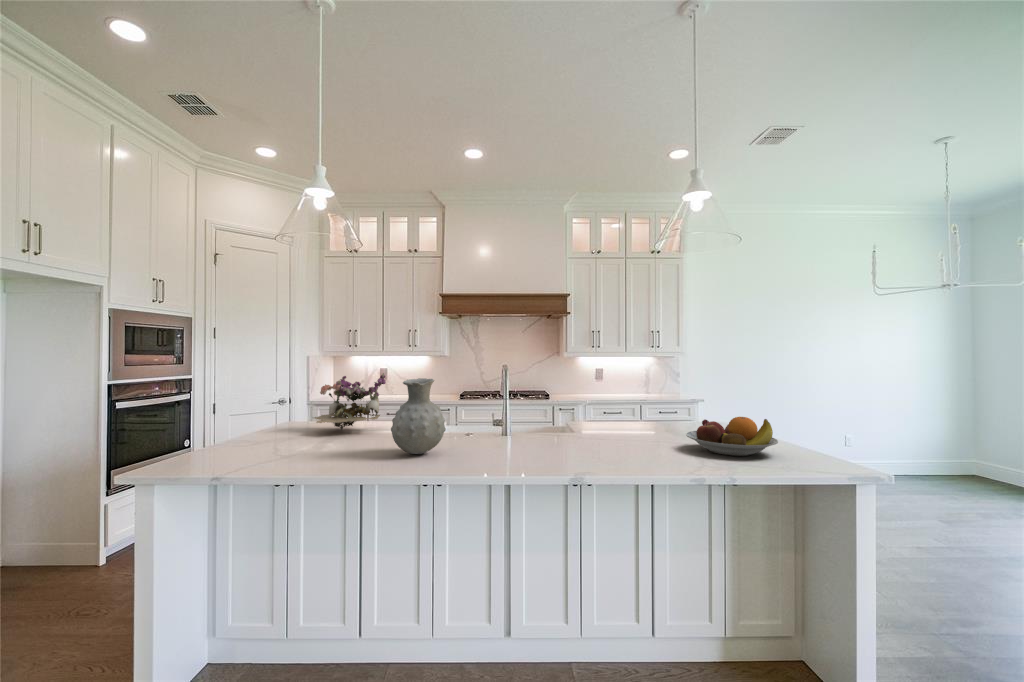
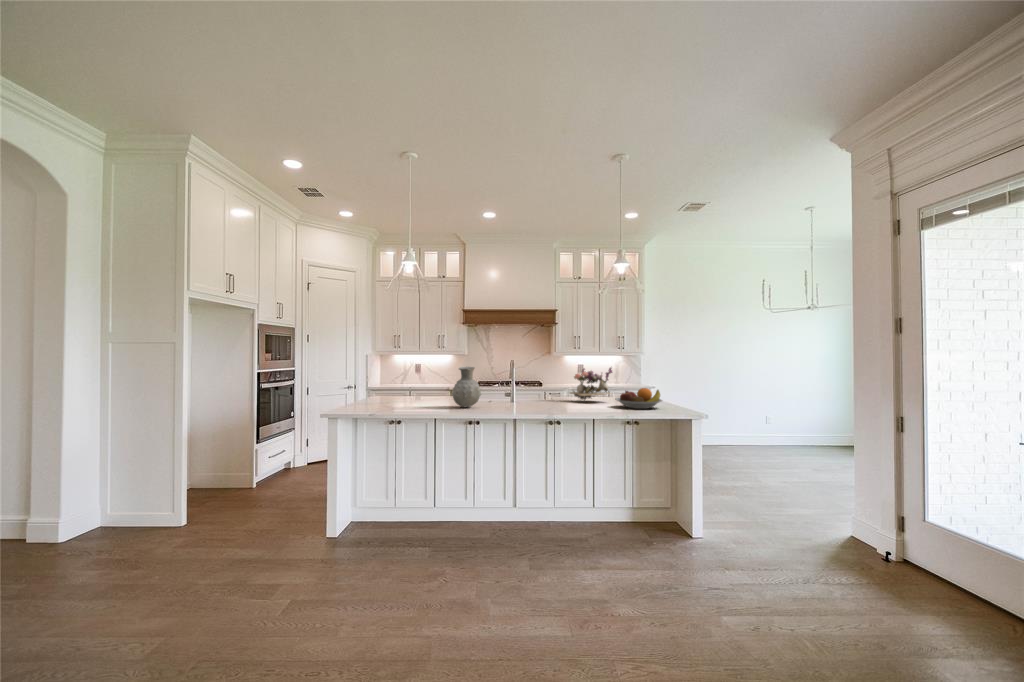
flower arrangement: present [314,373,386,430] -> present [570,368,612,400]

